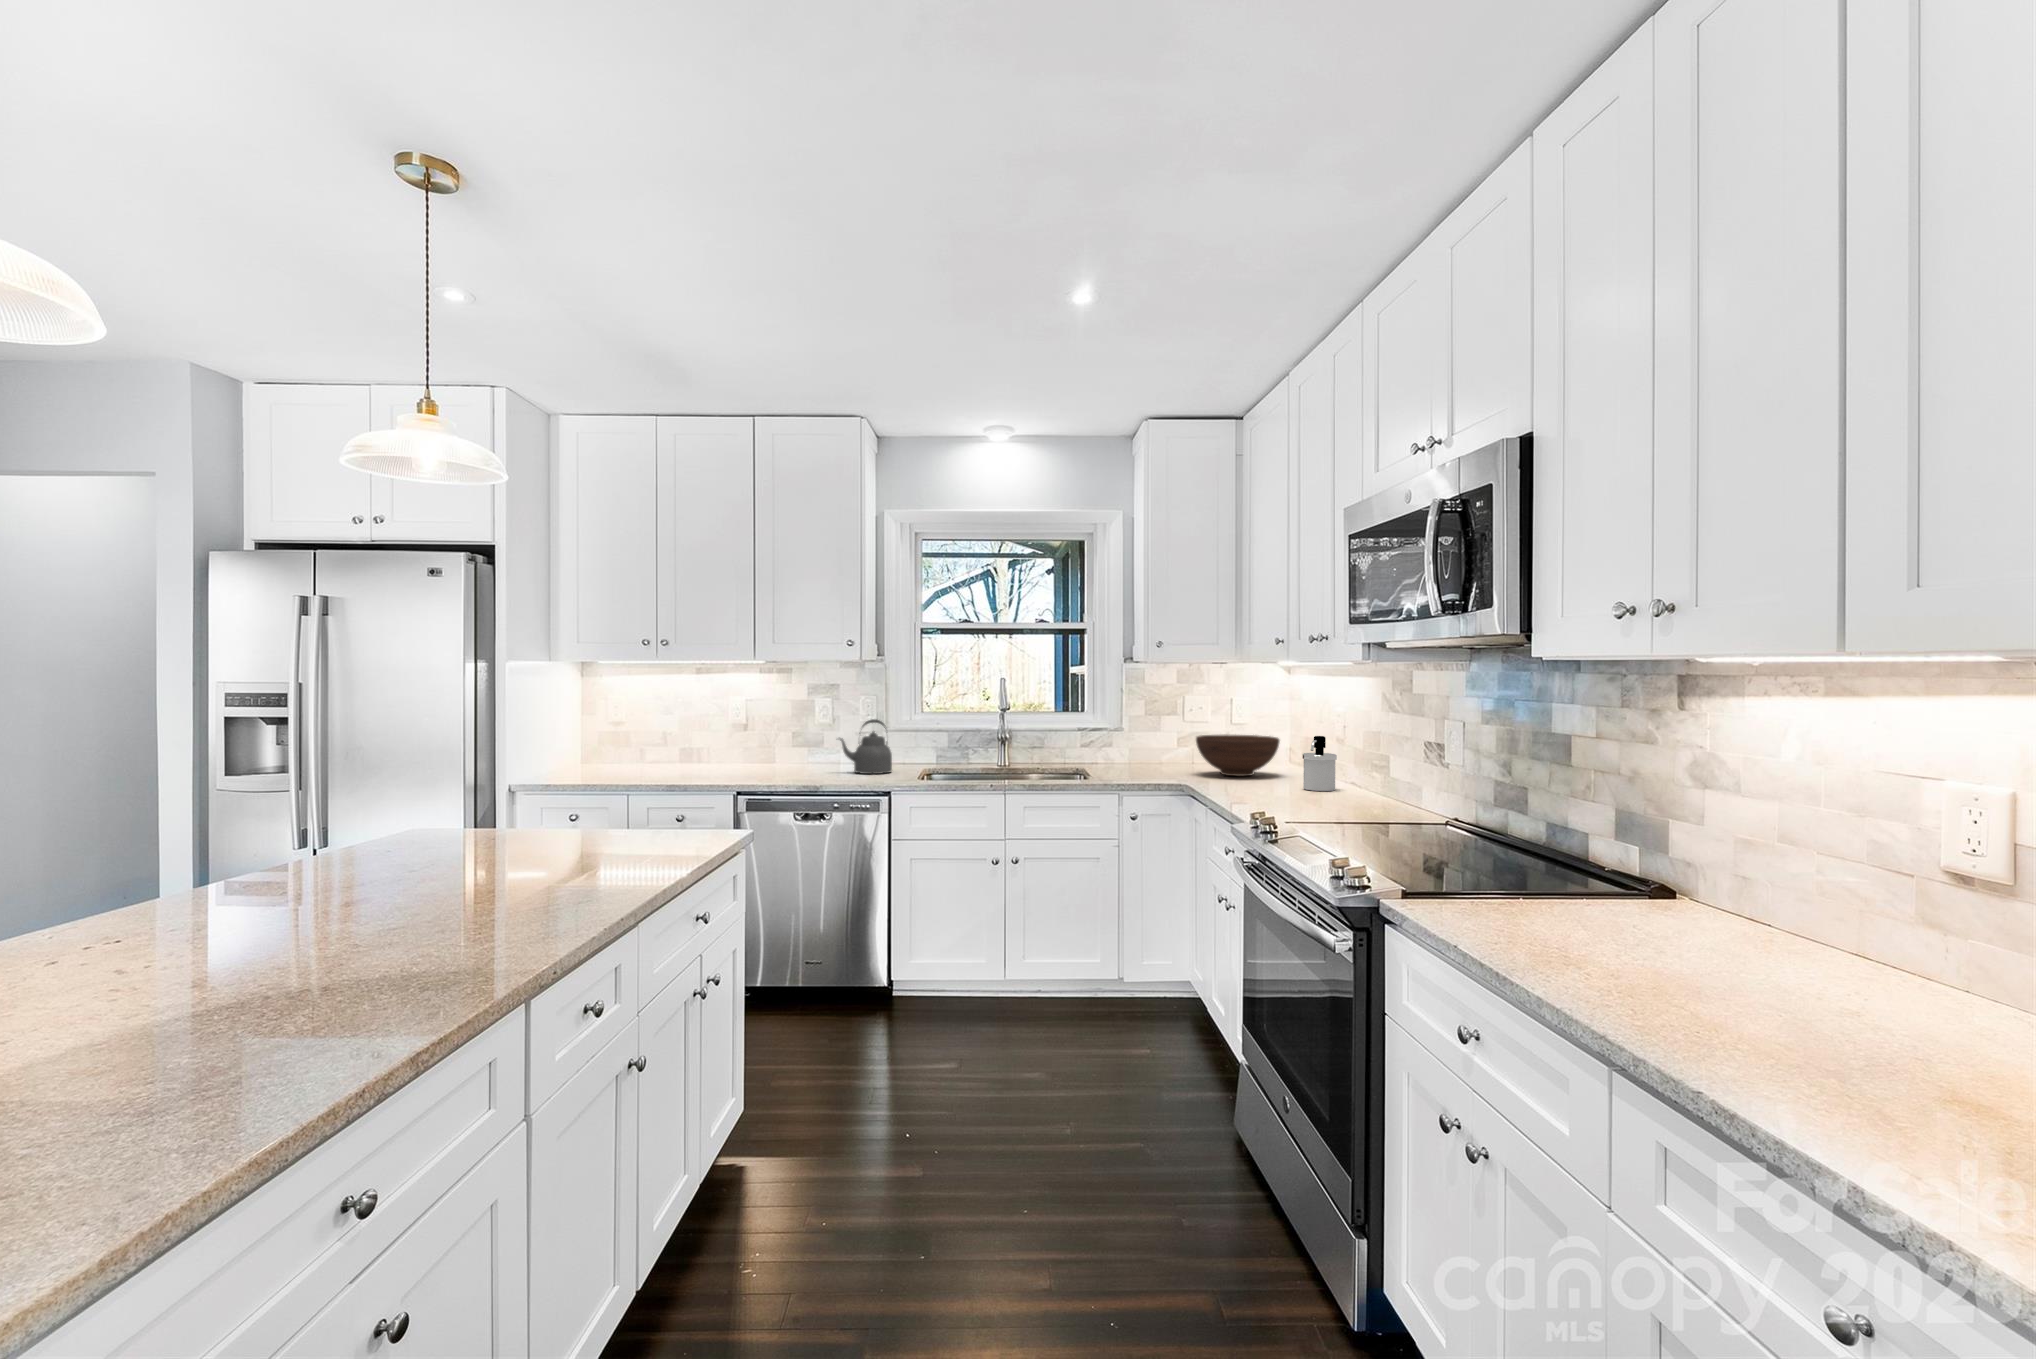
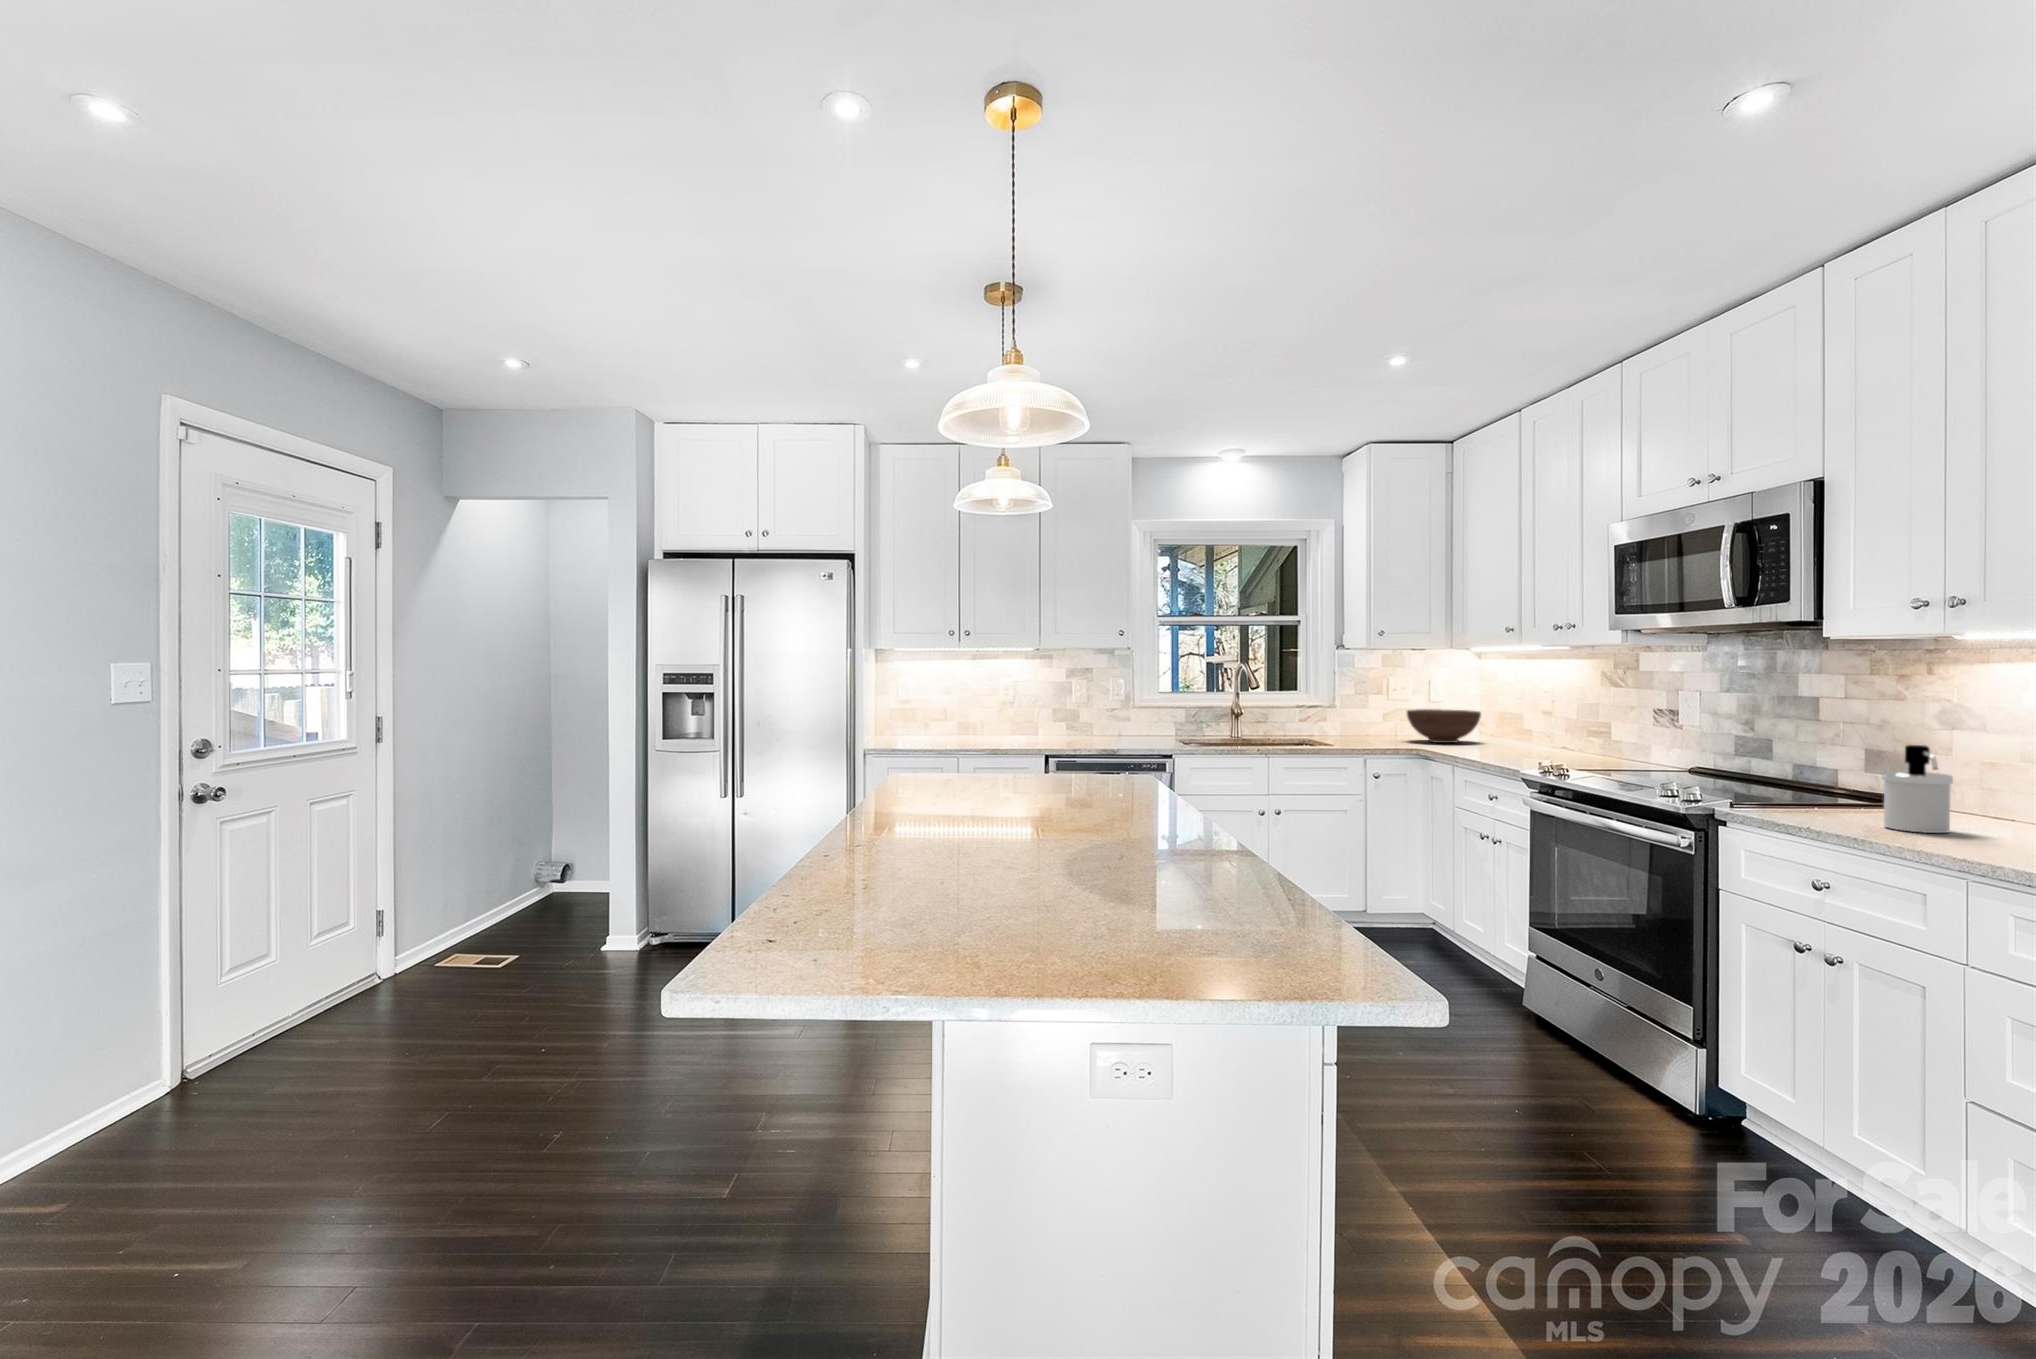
kettle: present [839,719,892,774] -> none [1100,697,1146,742]
soap dispenser: present [1302,736,1337,791] -> present [1882,745,1953,833]

